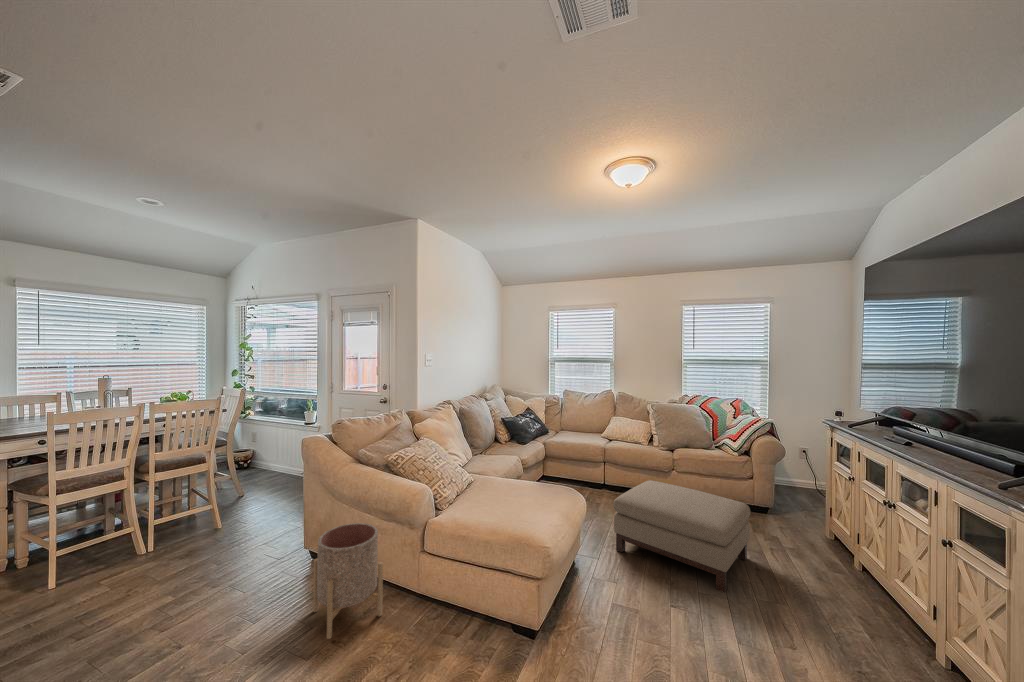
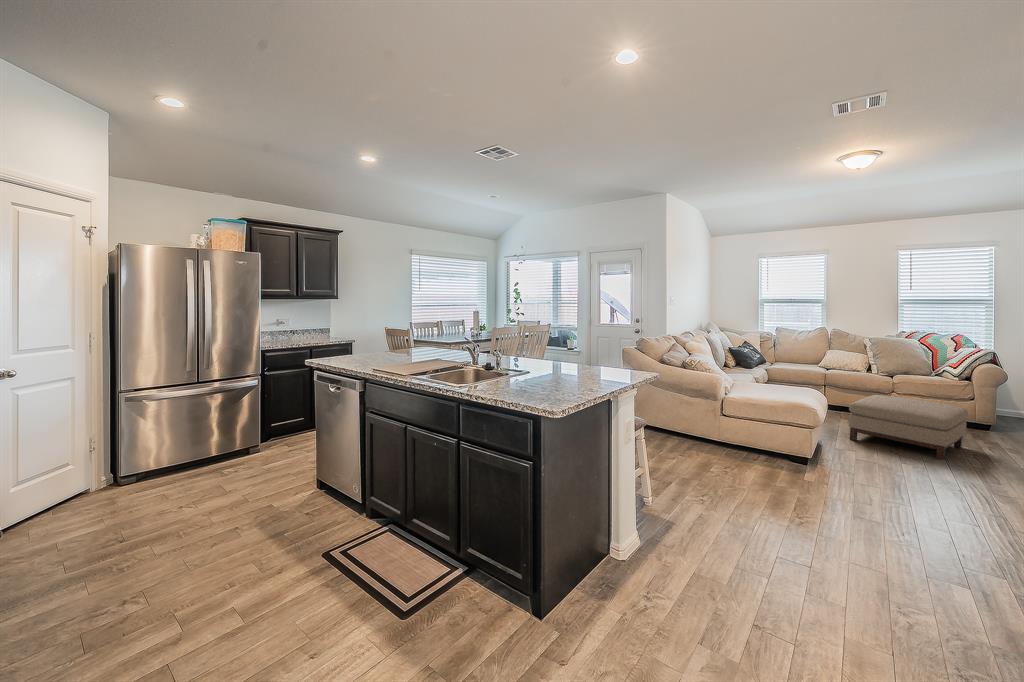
planter: present [313,523,383,639] -> none [664,407,709,461]

